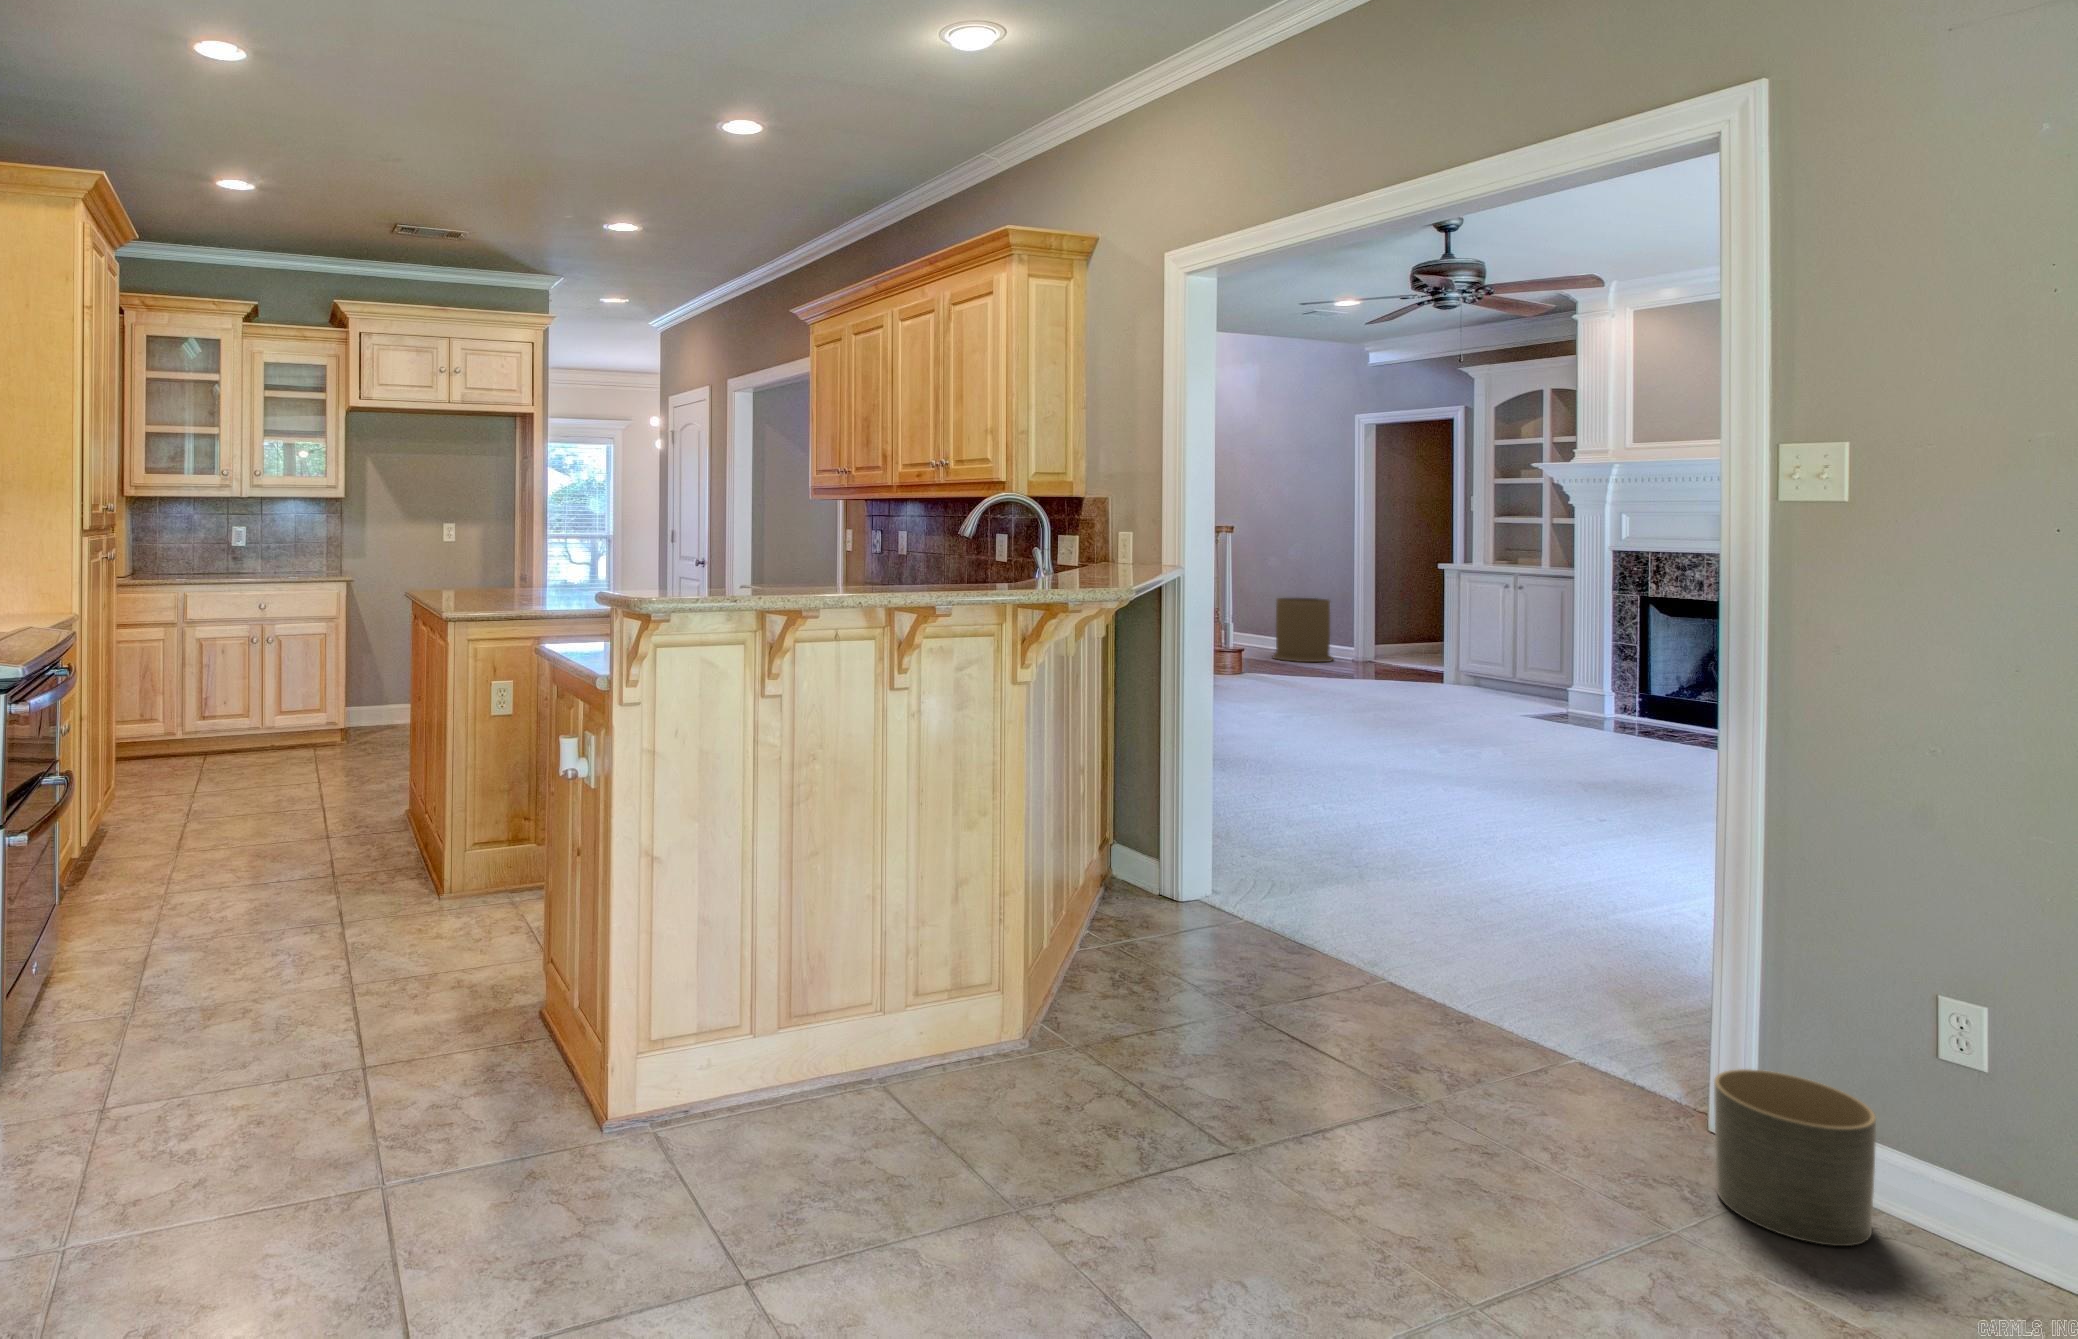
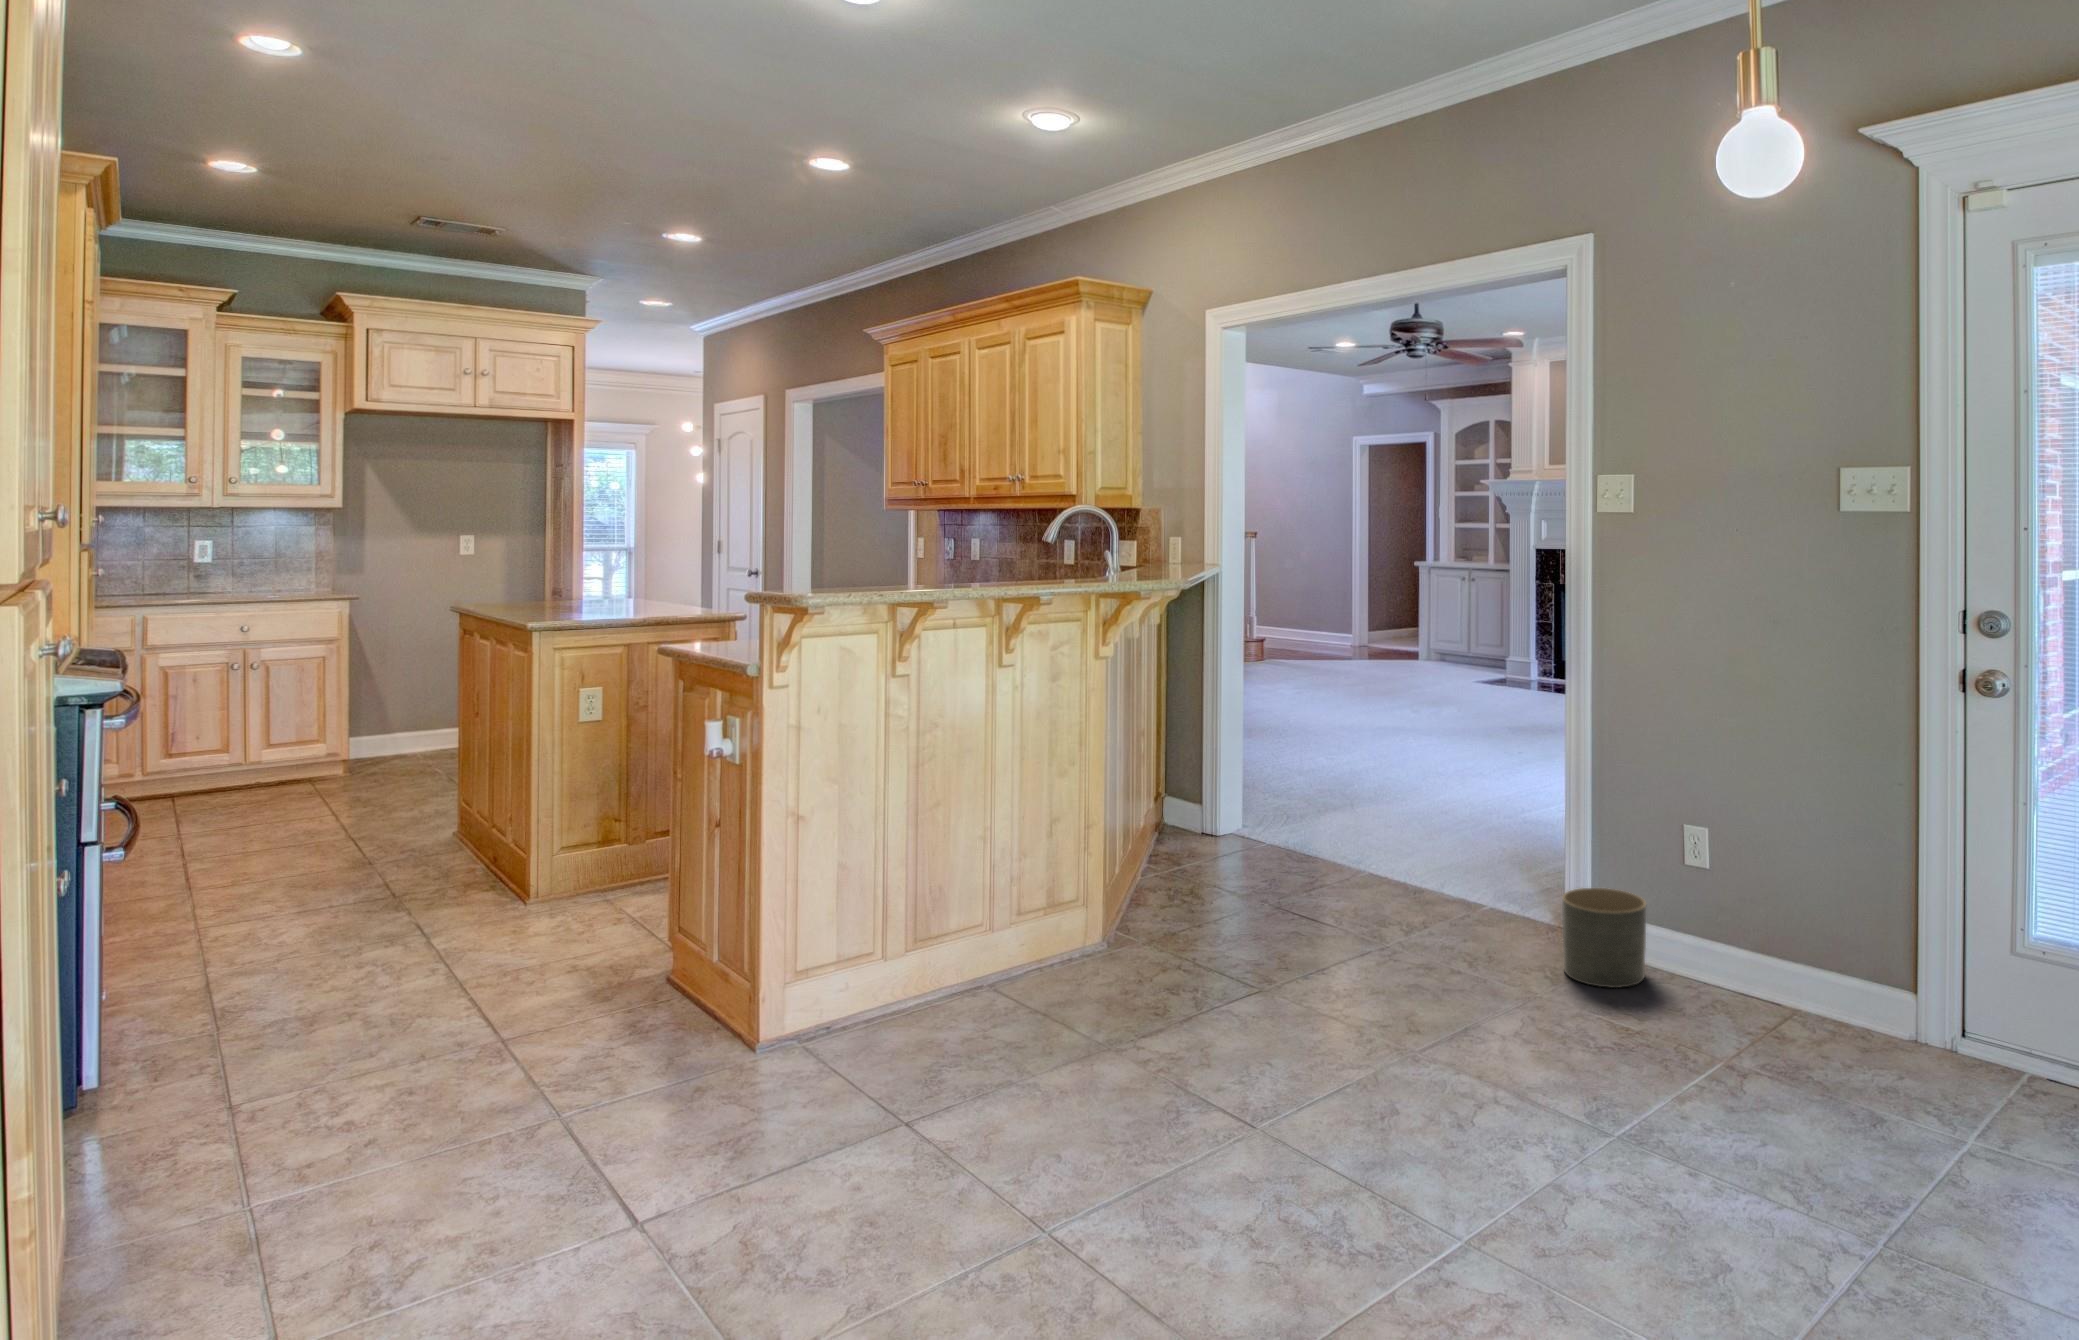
trash can: present [1273,598,1333,662] -> none [1287,594,1336,650]

